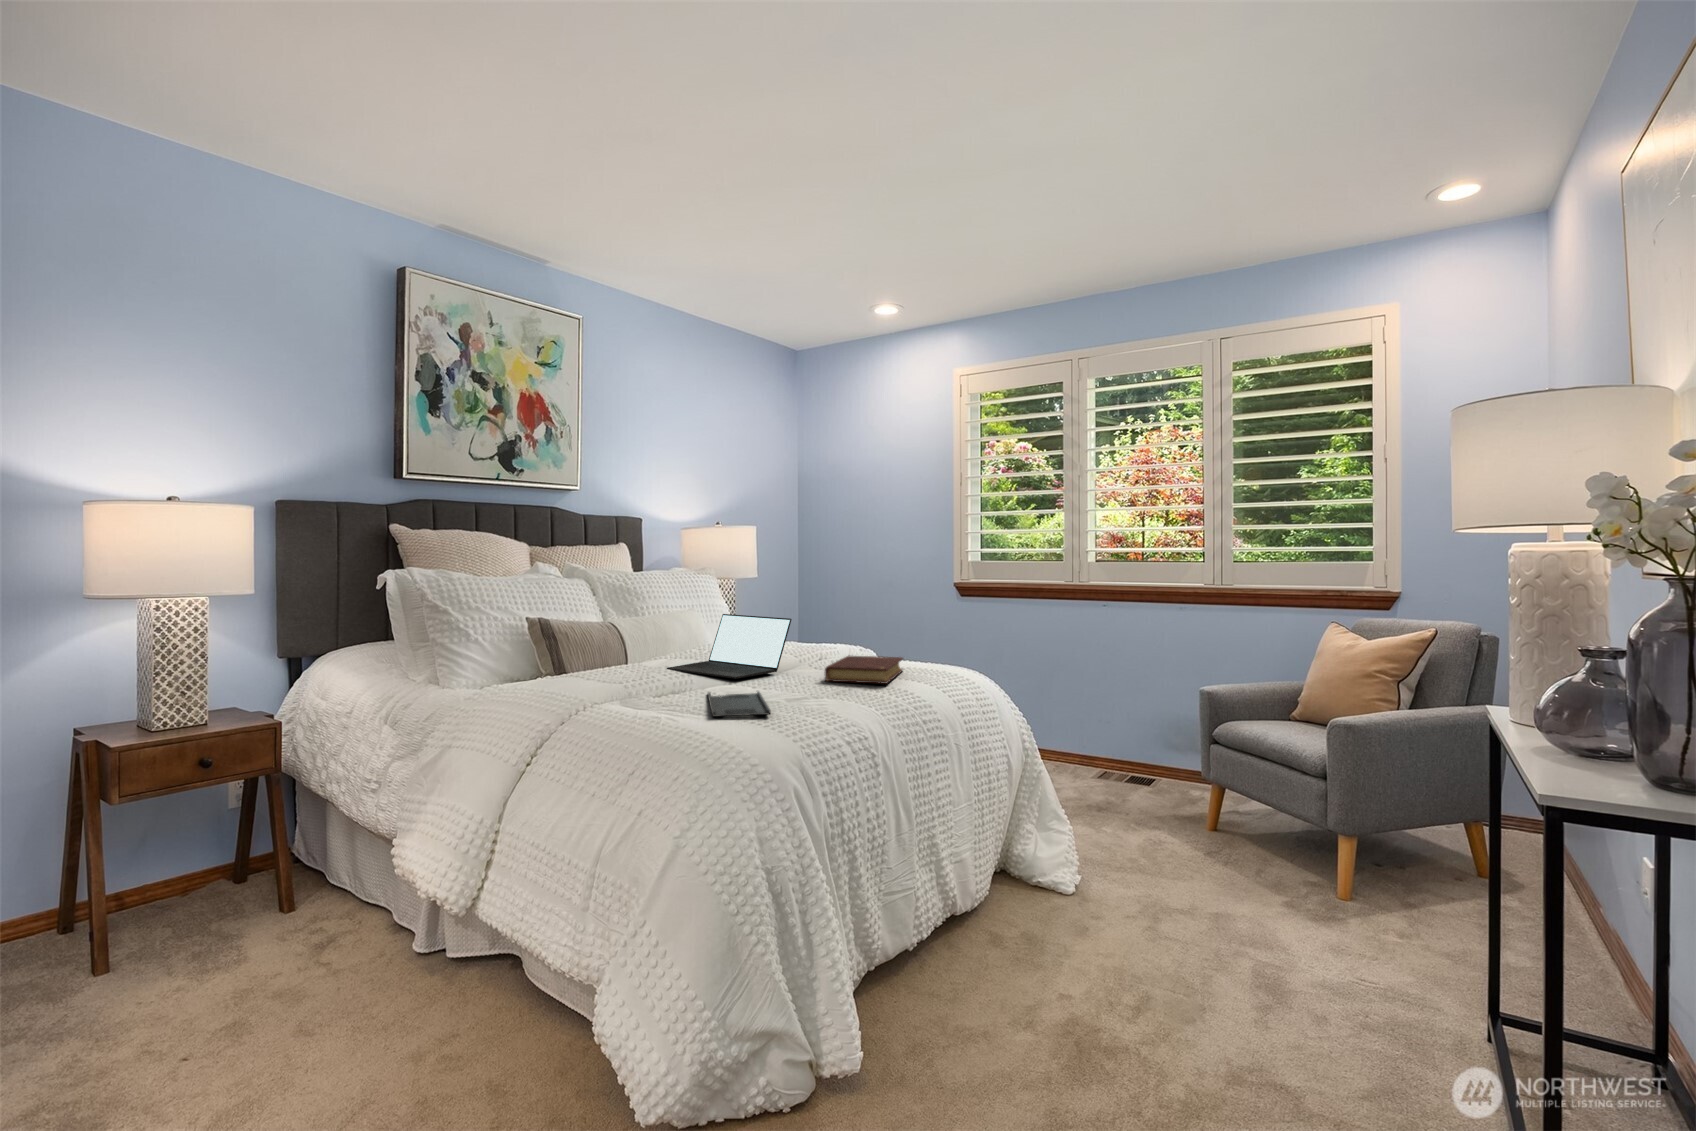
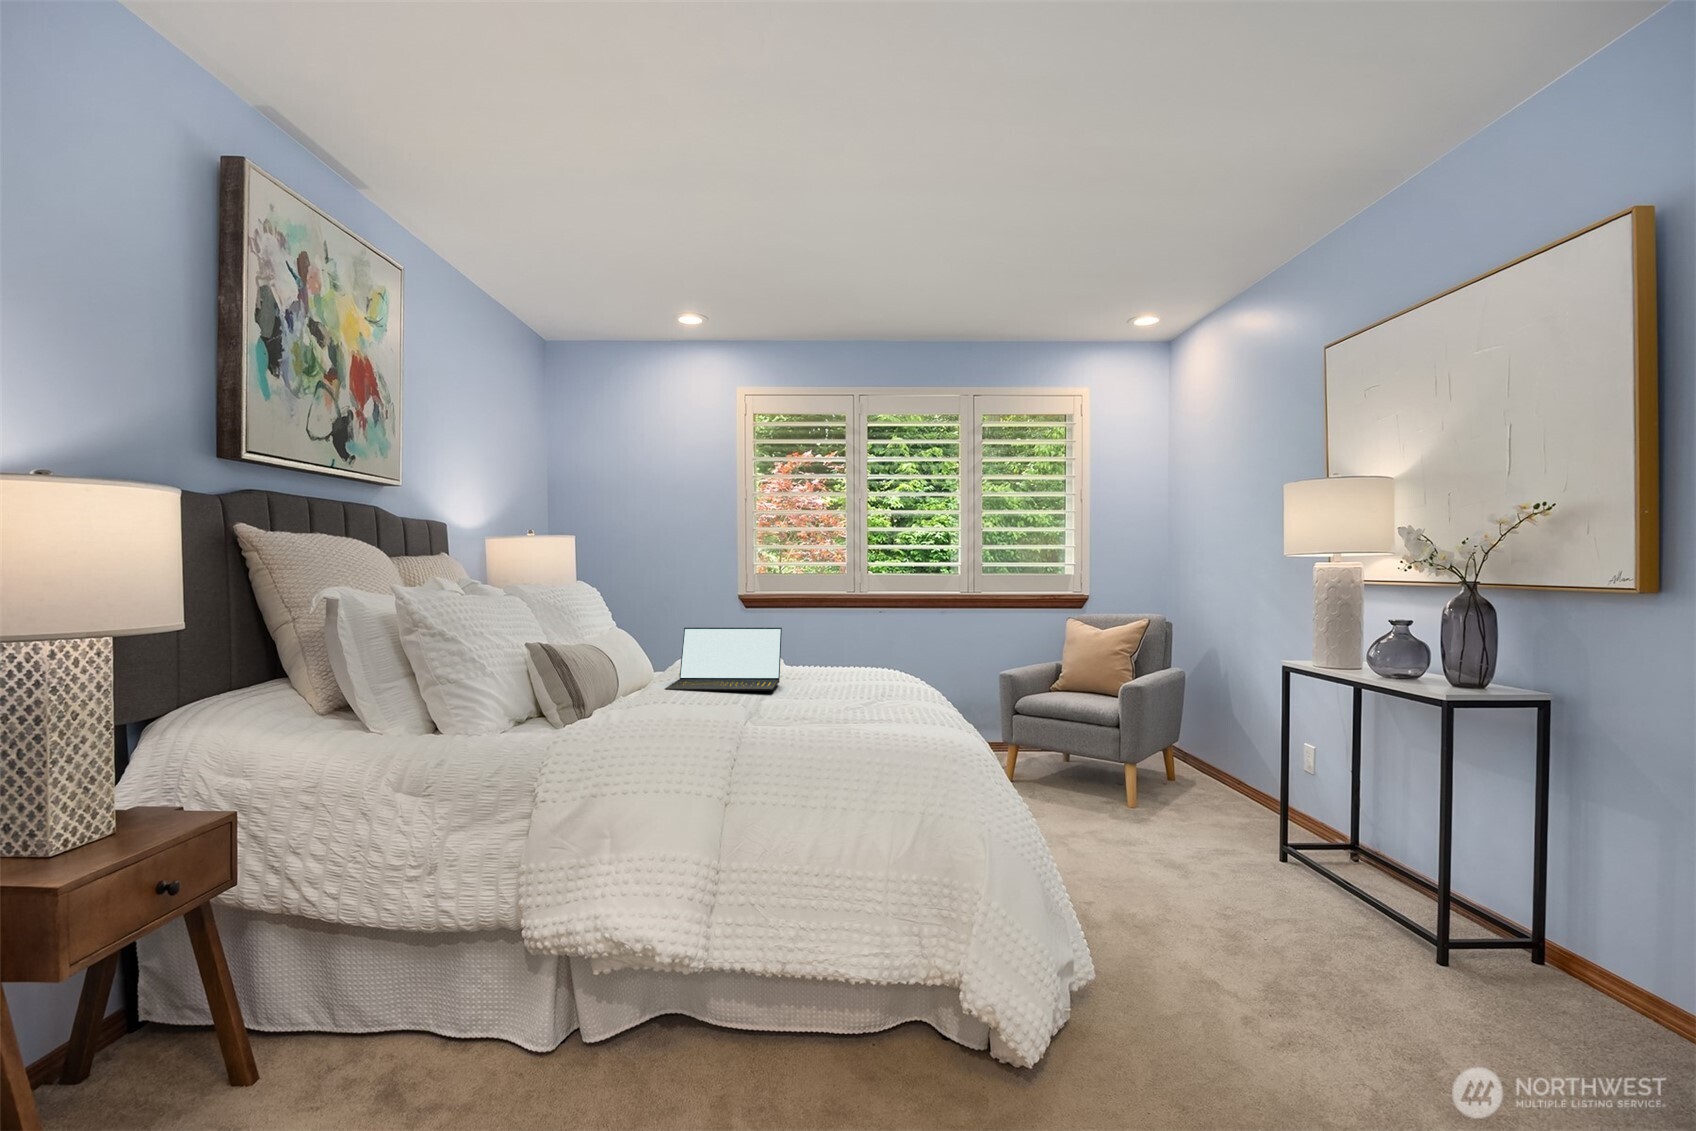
book: present [825,656,903,684] -> none [807,660,893,686]
tray: present [708,691,771,717] -> none [789,698,908,722]

